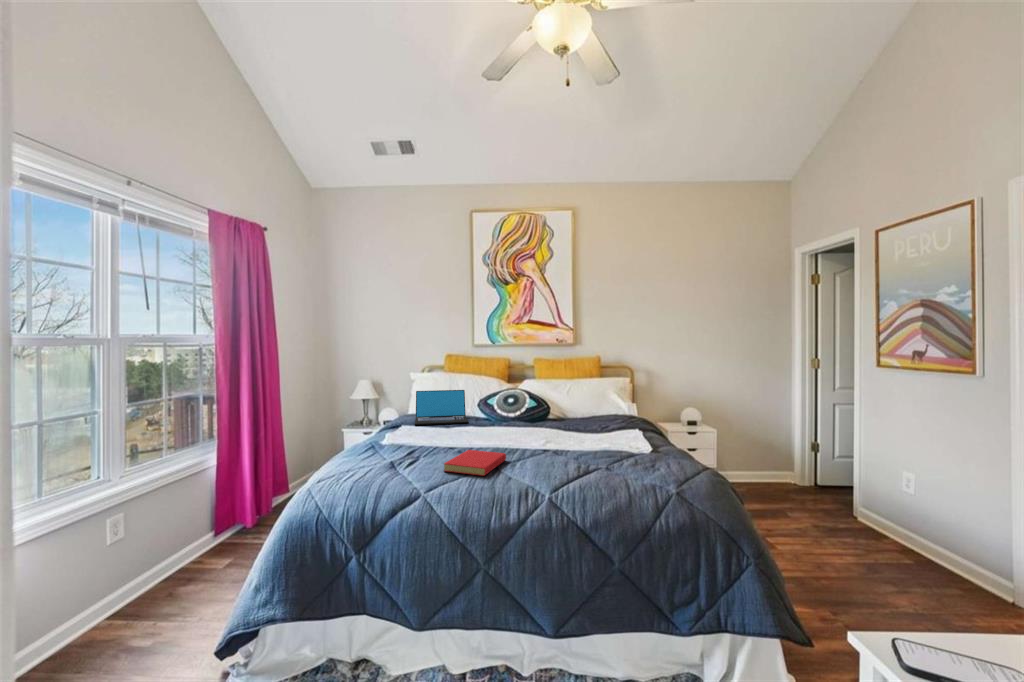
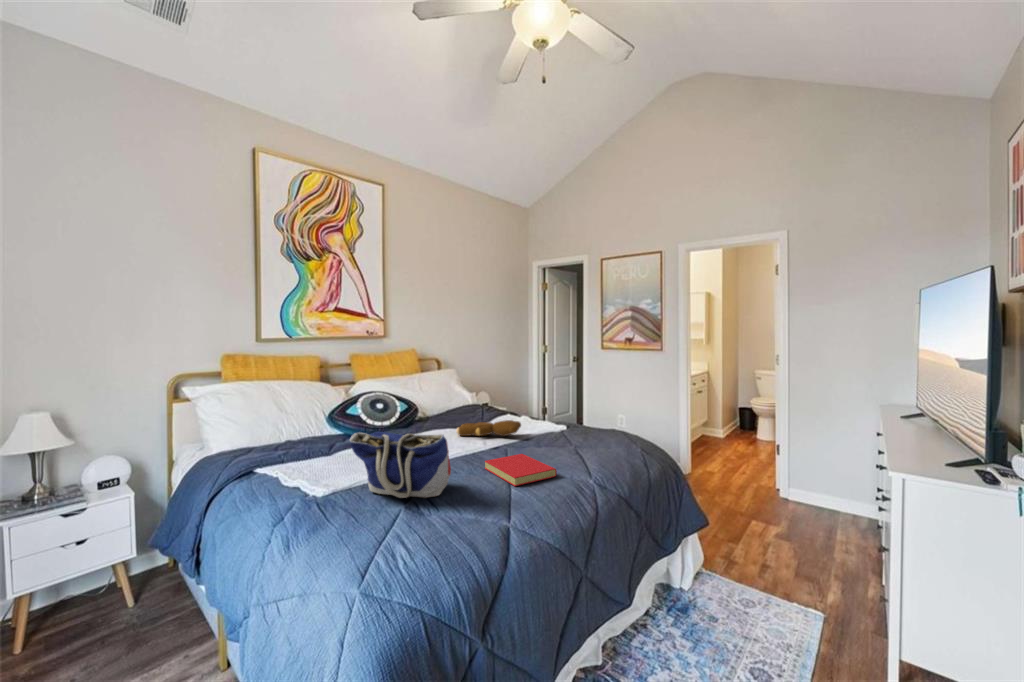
laptop: present [415,390,468,425] -> none [257,401,361,461]
tote bag: none [370,405,421,460] -> present [350,432,451,498]
teddy bear: none [527,424,573,442] -> present [456,420,521,437]

